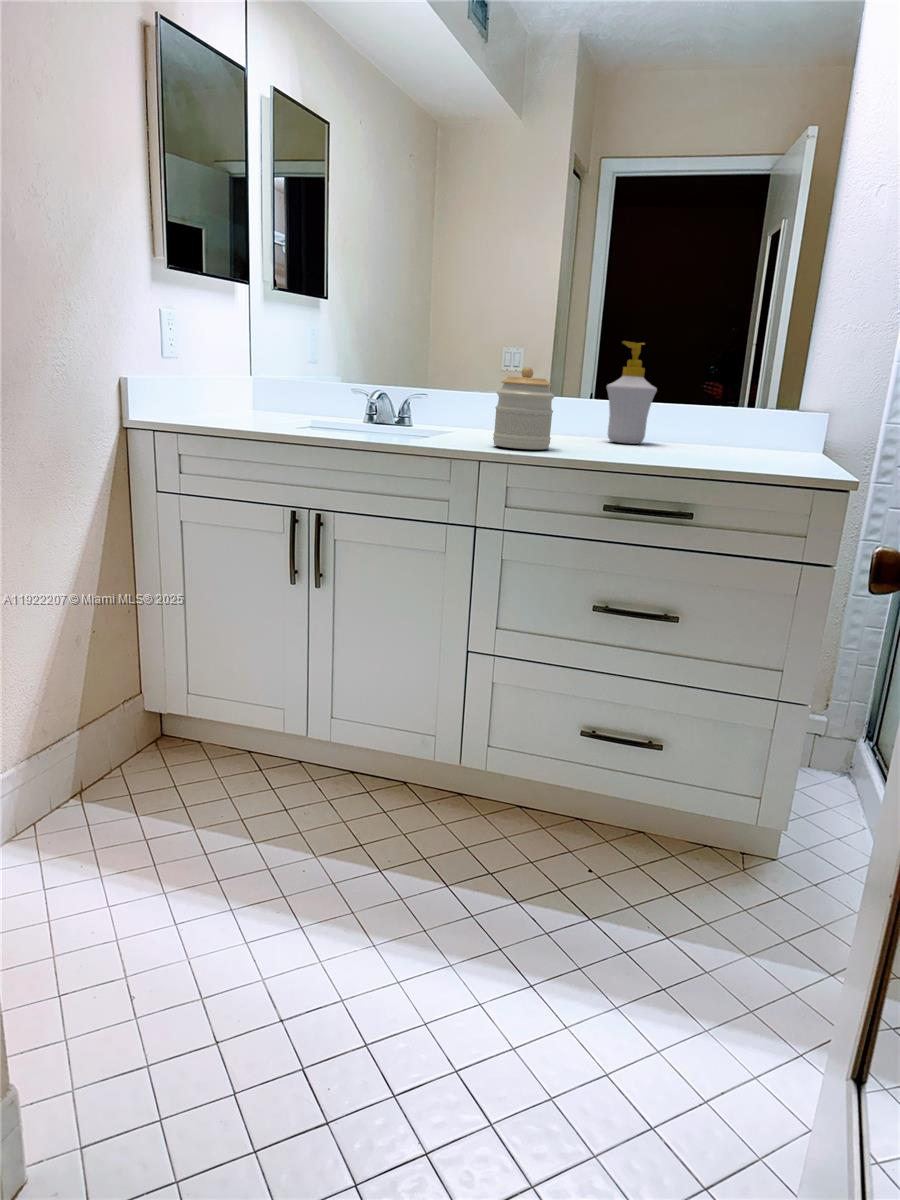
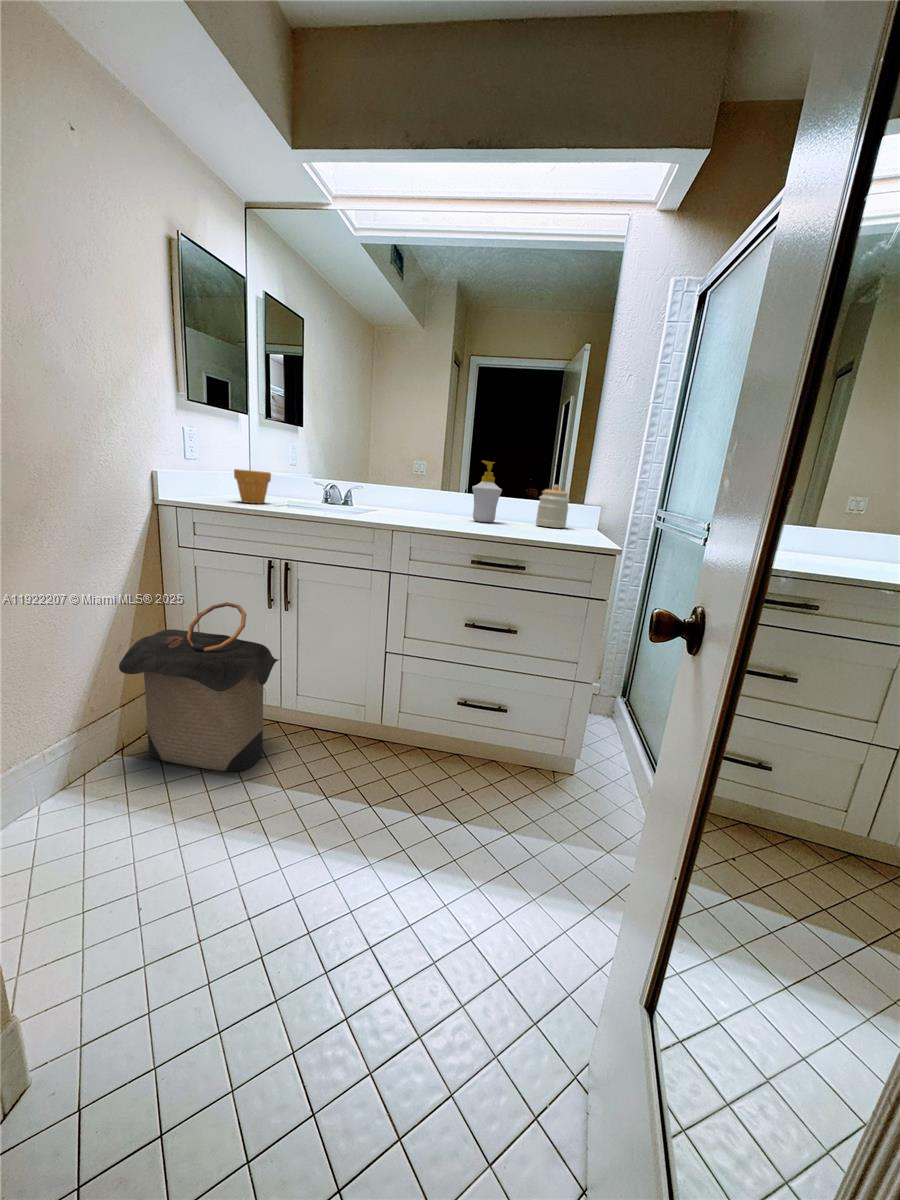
jar: present [493,367,555,450] -> present [536,485,570,528]
flower pot: none [231,370,286,422] -> present [234,469,271,503]
laundry hamper: none [81,574,307,830] -> present [119,602,278,772]

